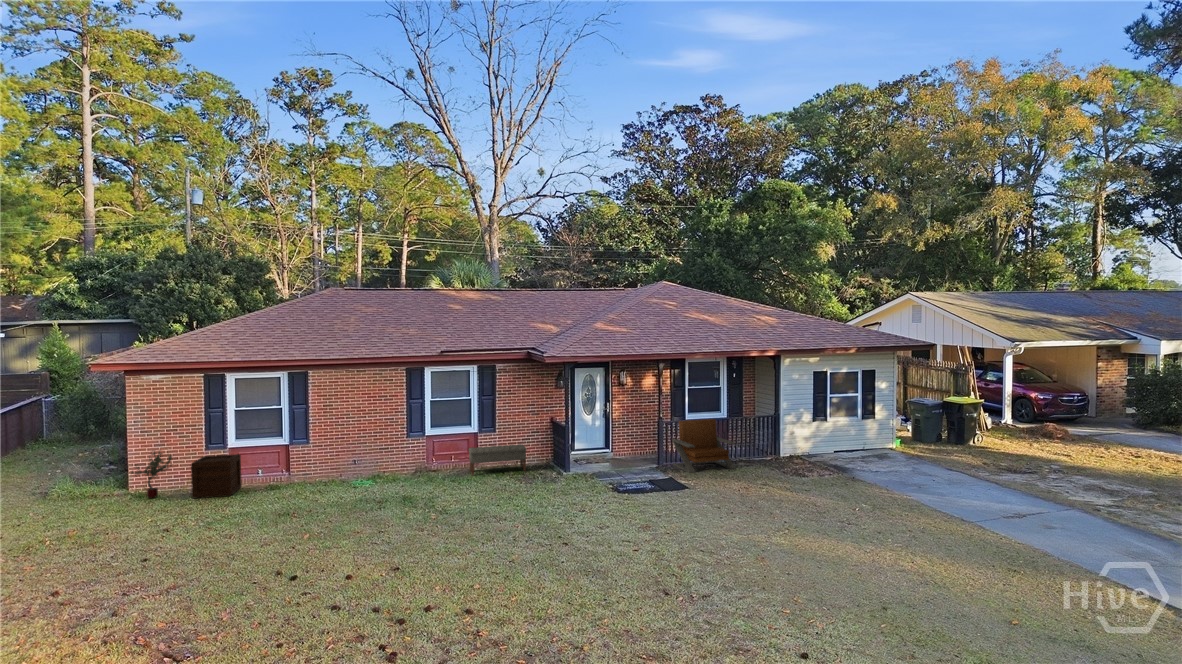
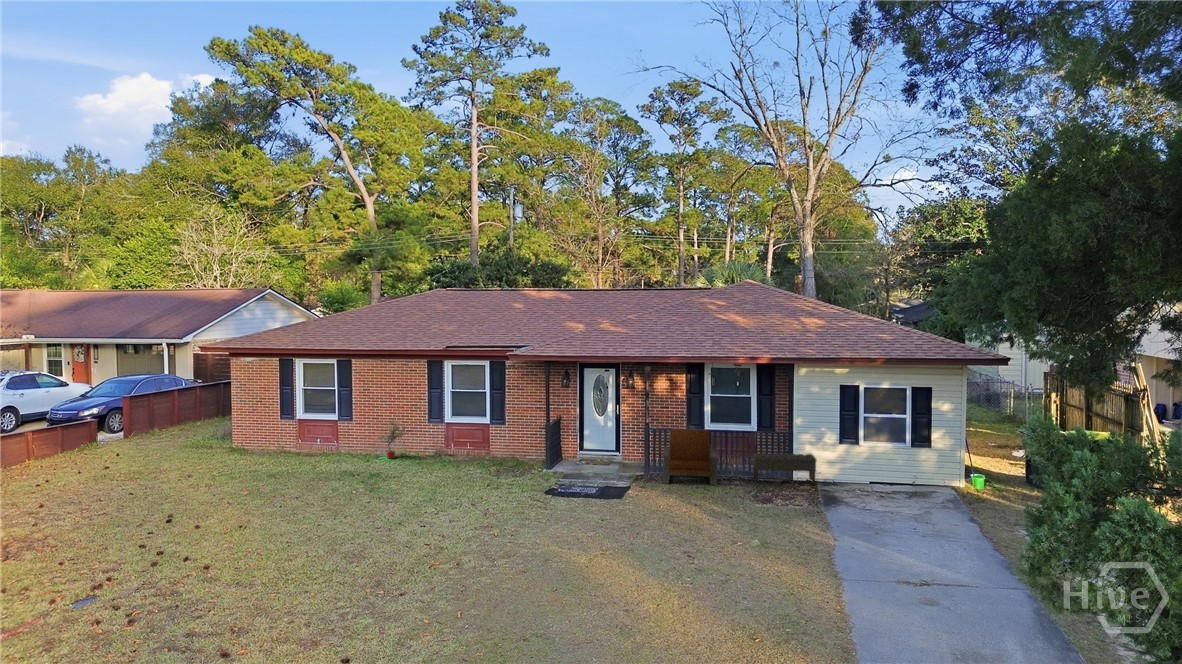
bench: present [469,444,526,476] -> present [753,453,817,484]
potted tree: present [131,452,172,498] -> present [378,421,405,459]
wooden crate: present [191,454,242,499] -> none [260,424,303,458]

